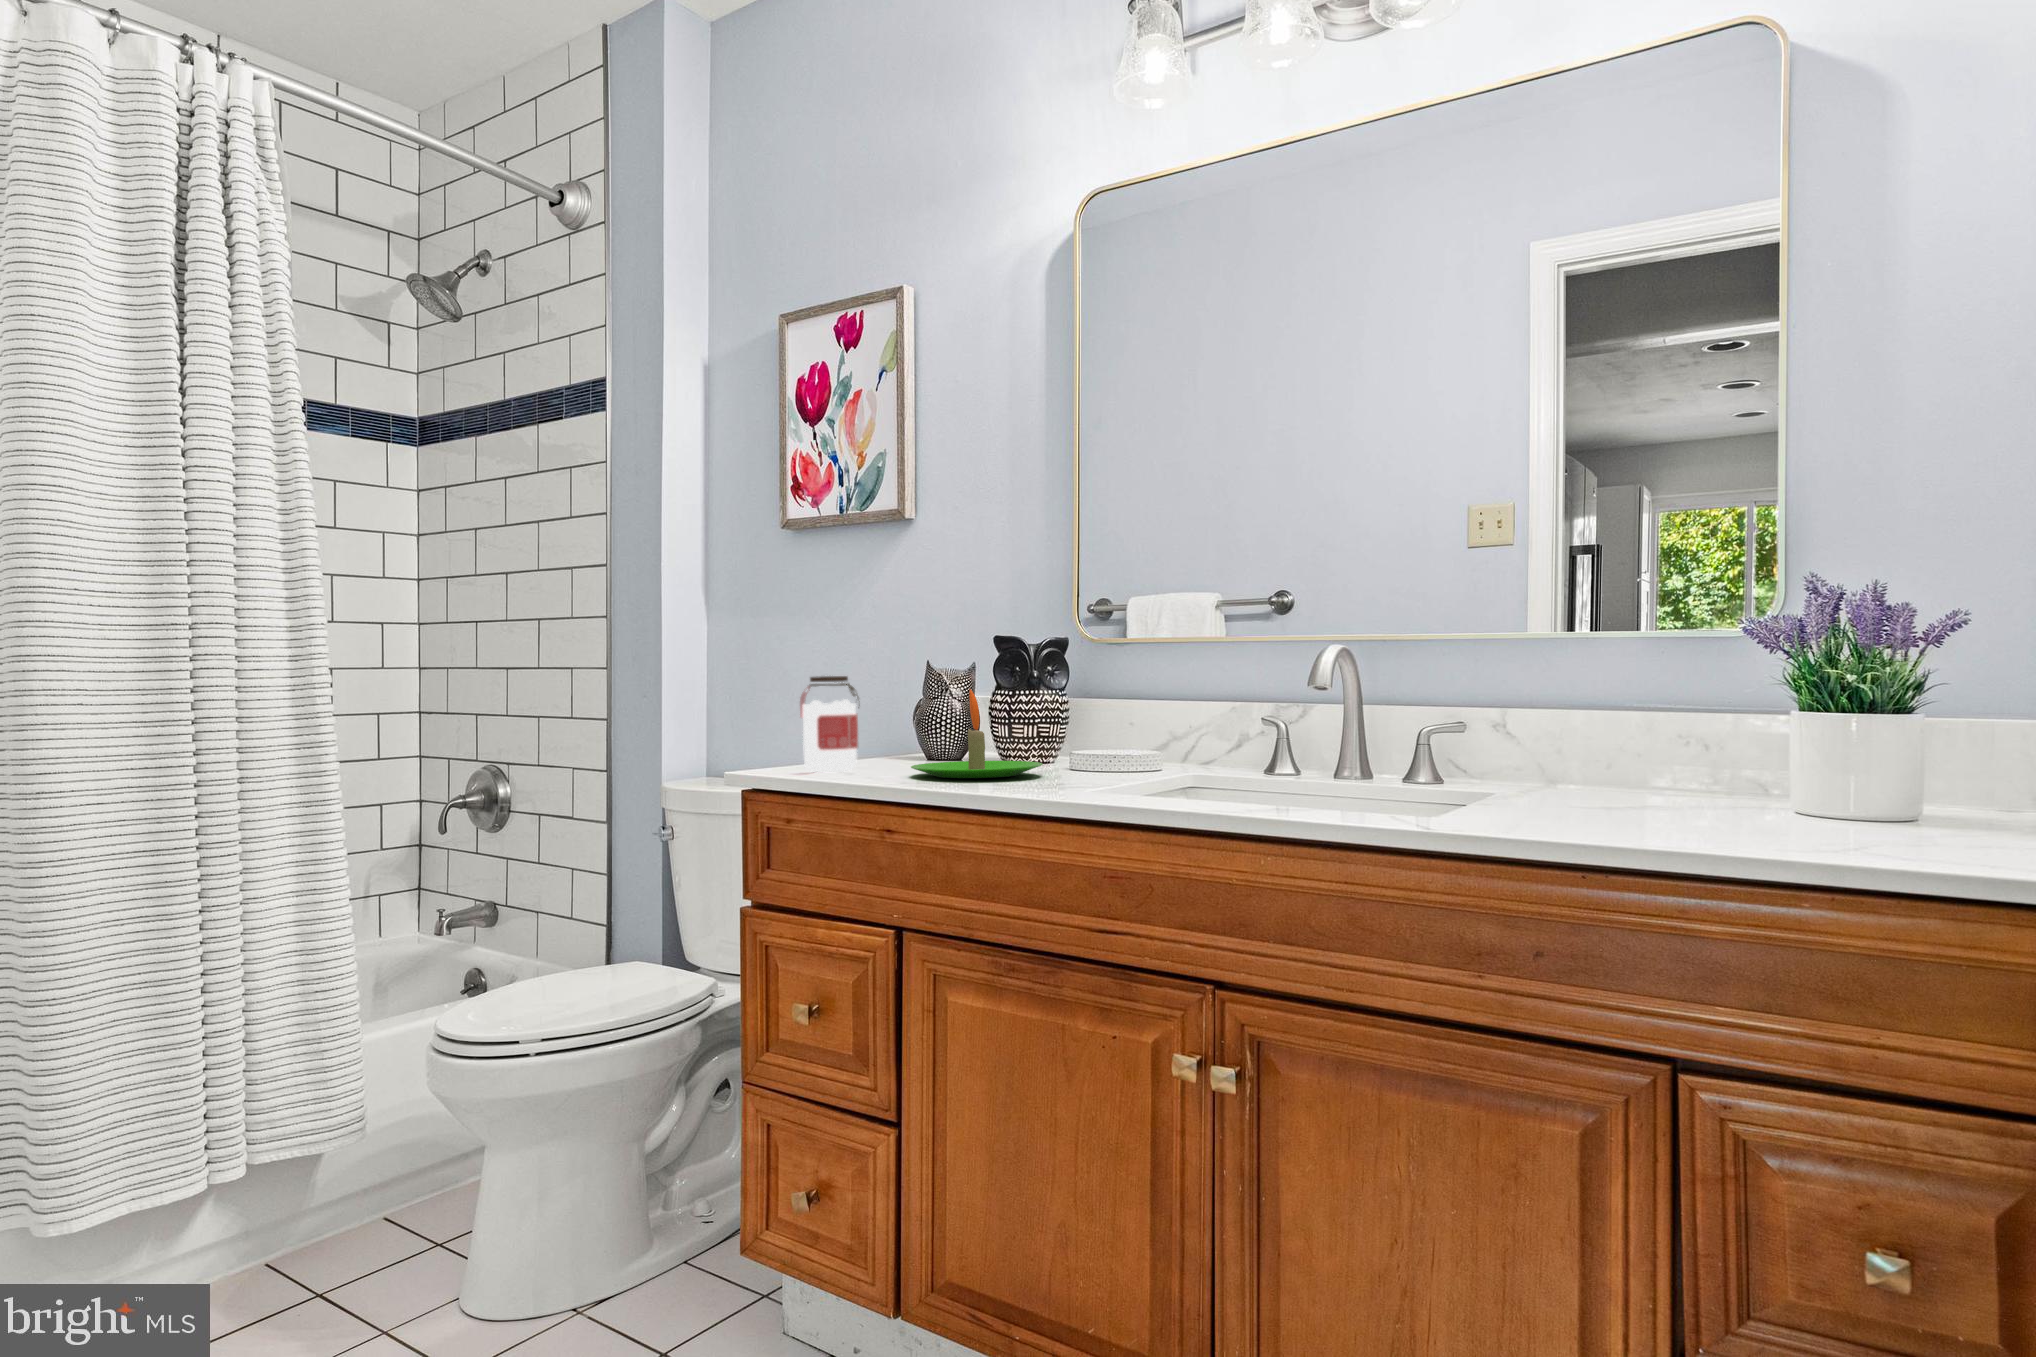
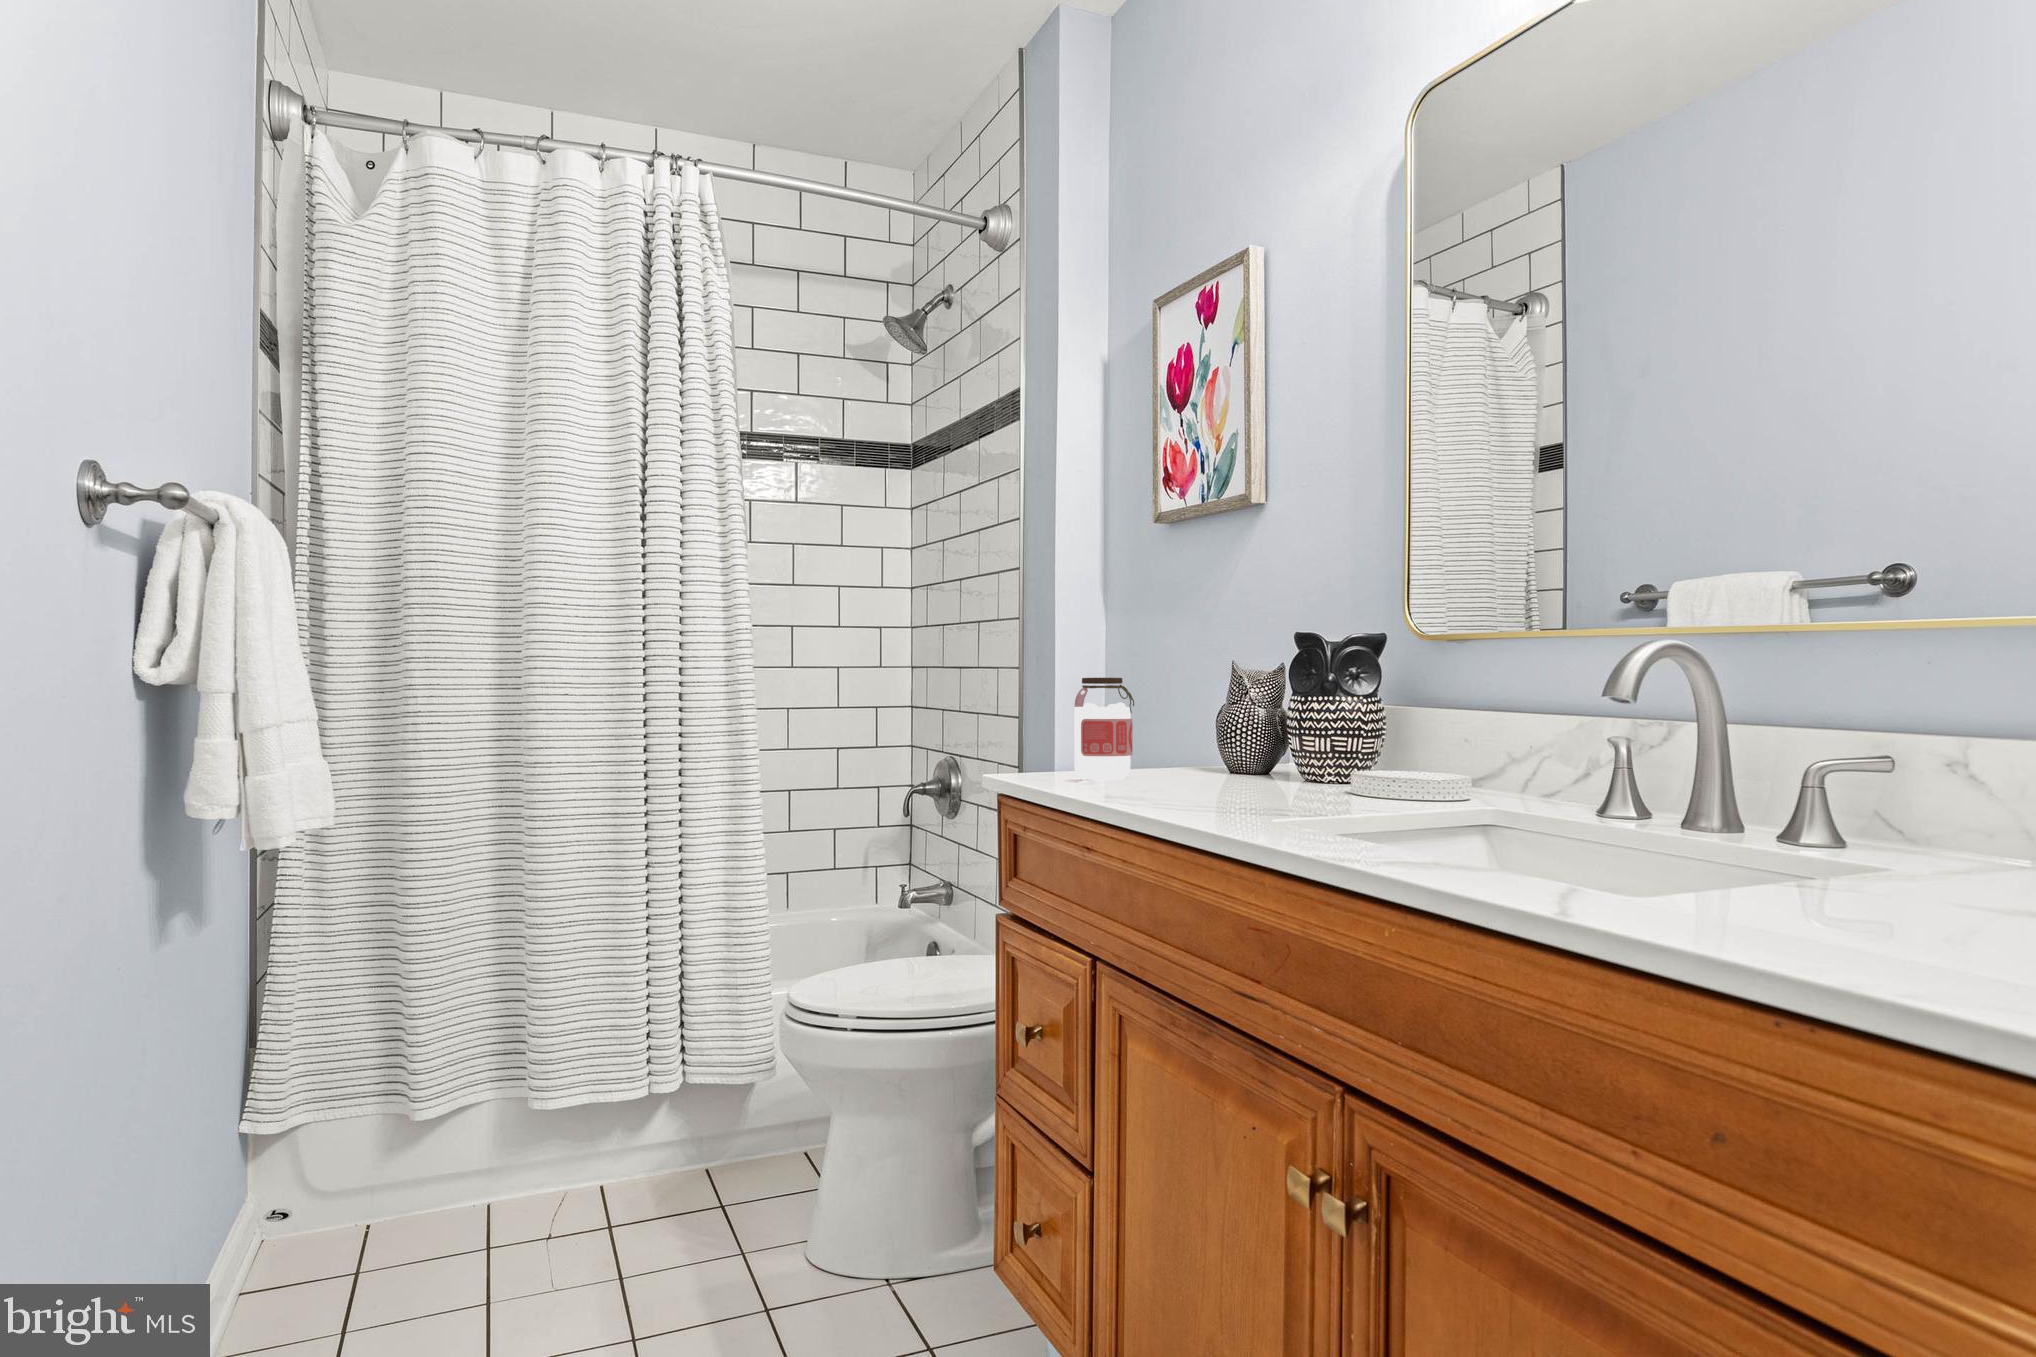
candle: present [911,689,1042,778] -> none [1164,694,1318,795]

